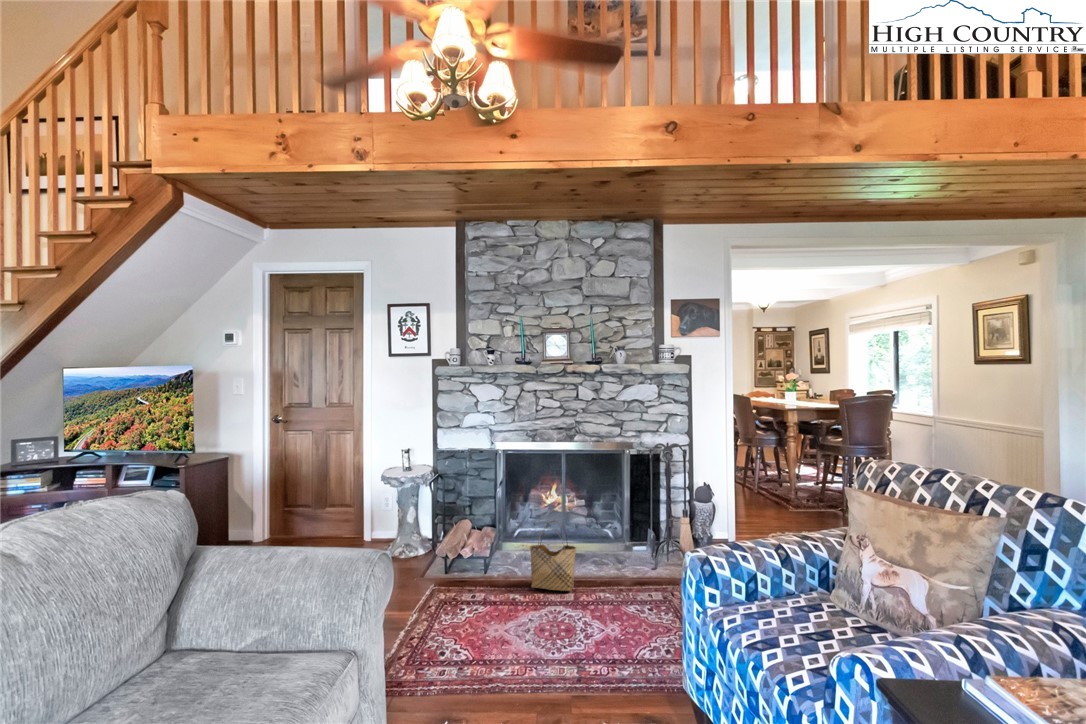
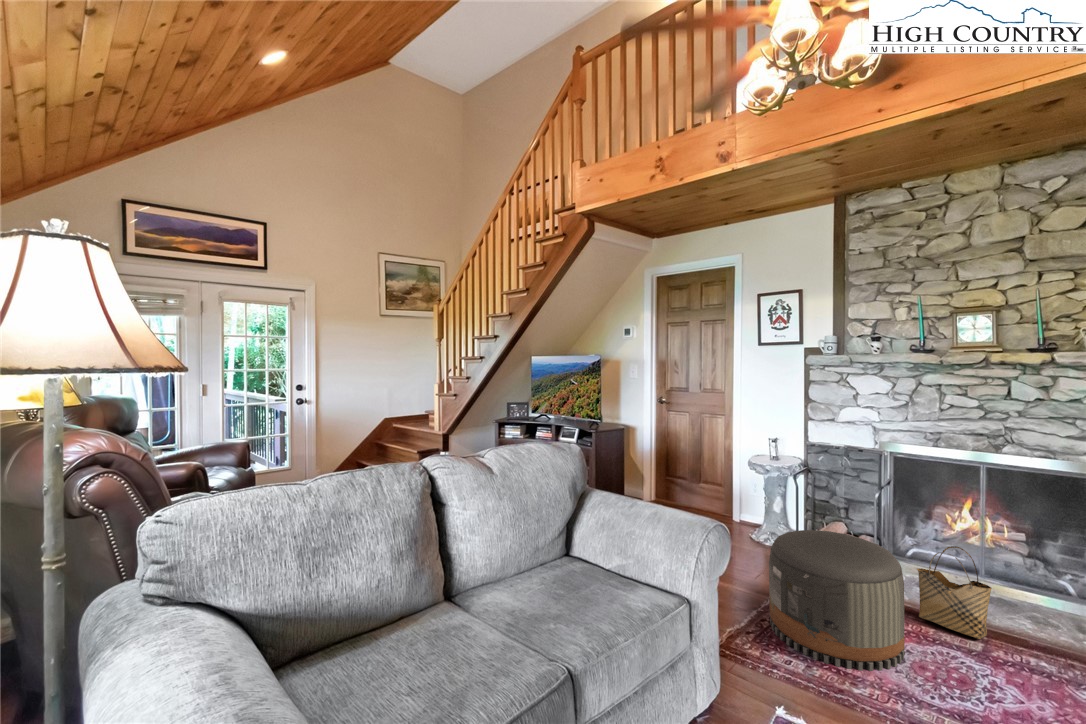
pouf: none [418,531,529,660] -> present [769,530,905,671]

